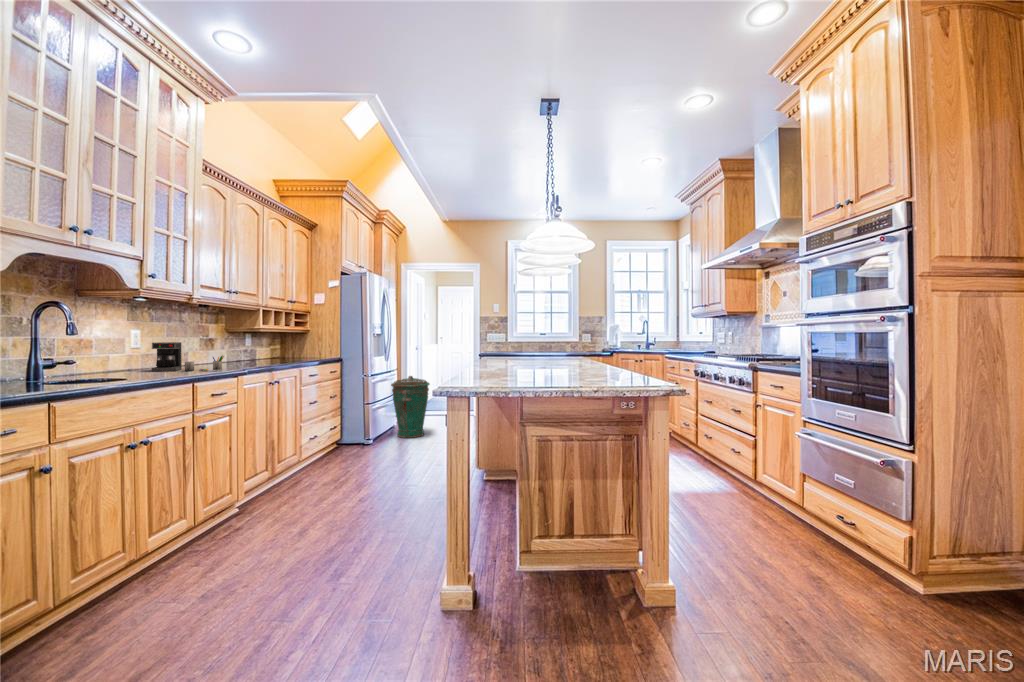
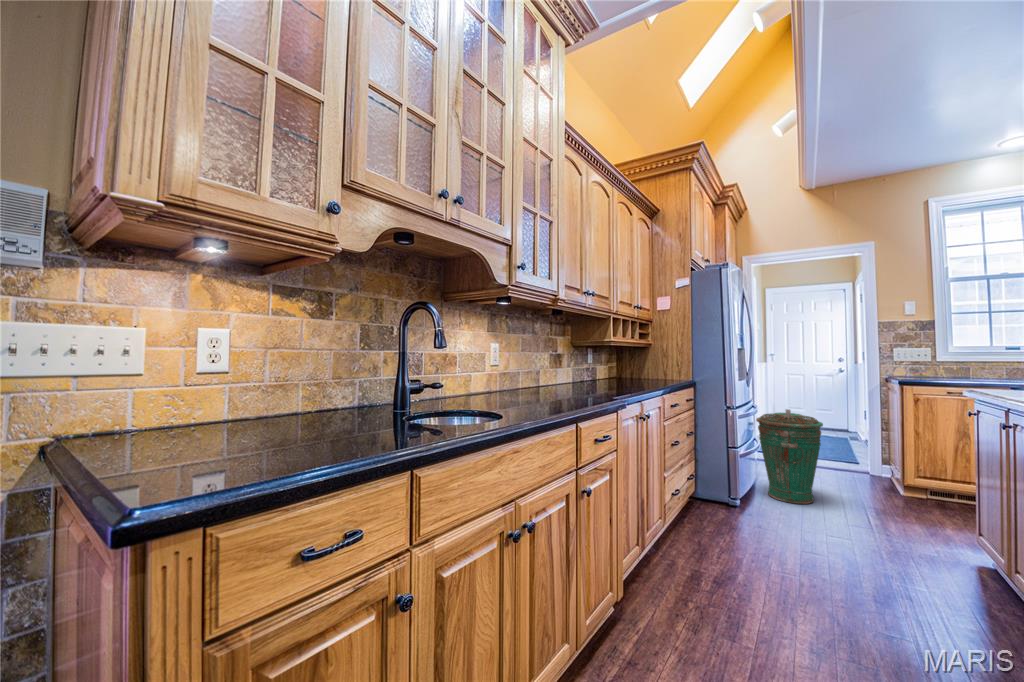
coffee maker: present [152,342,224,372] -> none [514,358,595,399]

